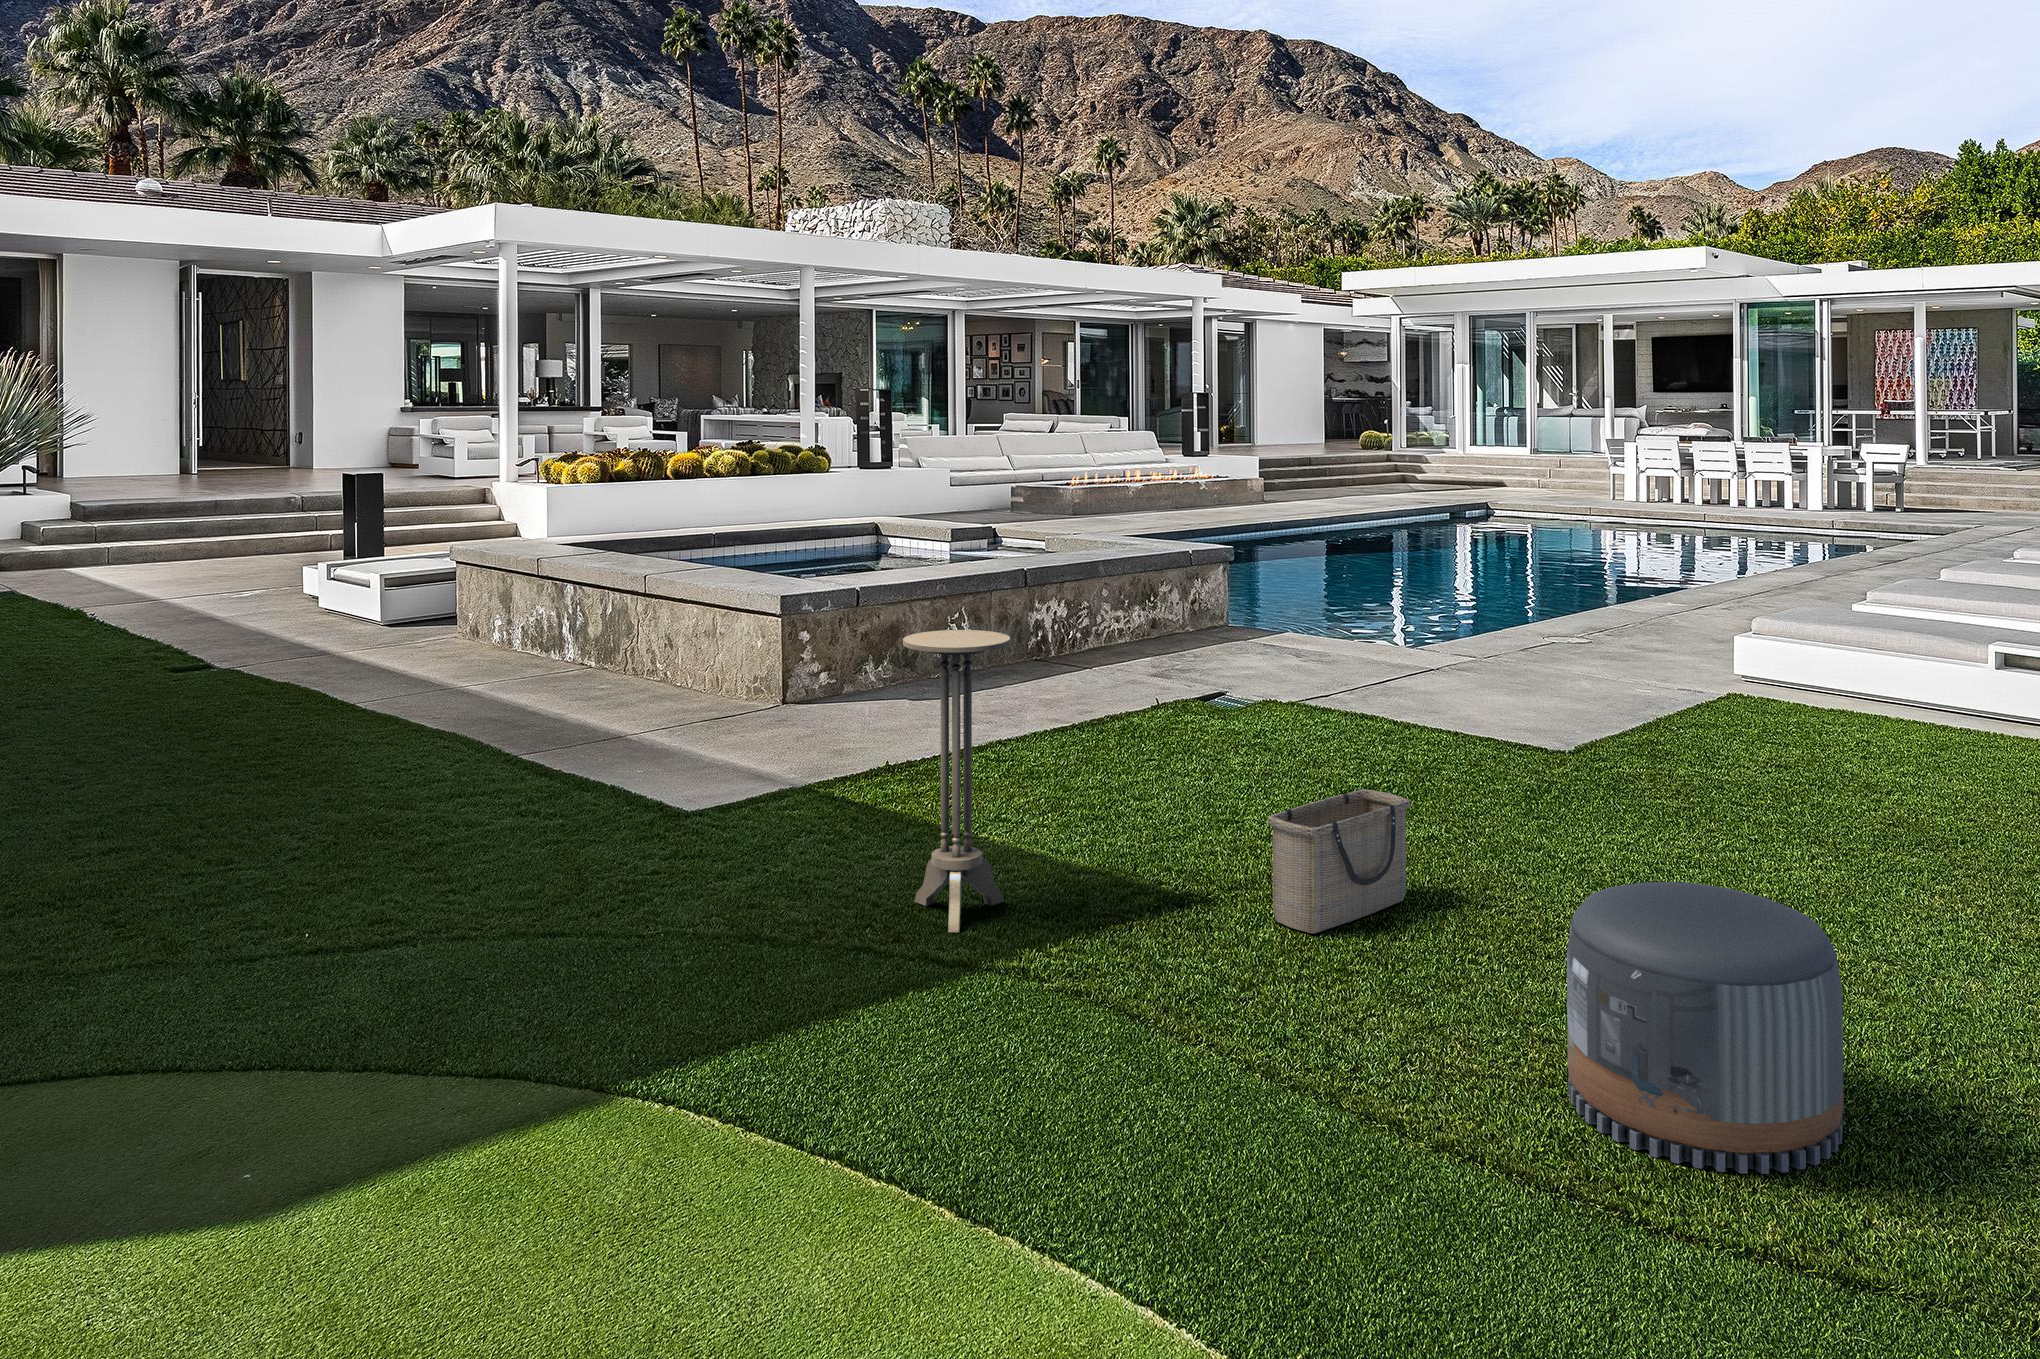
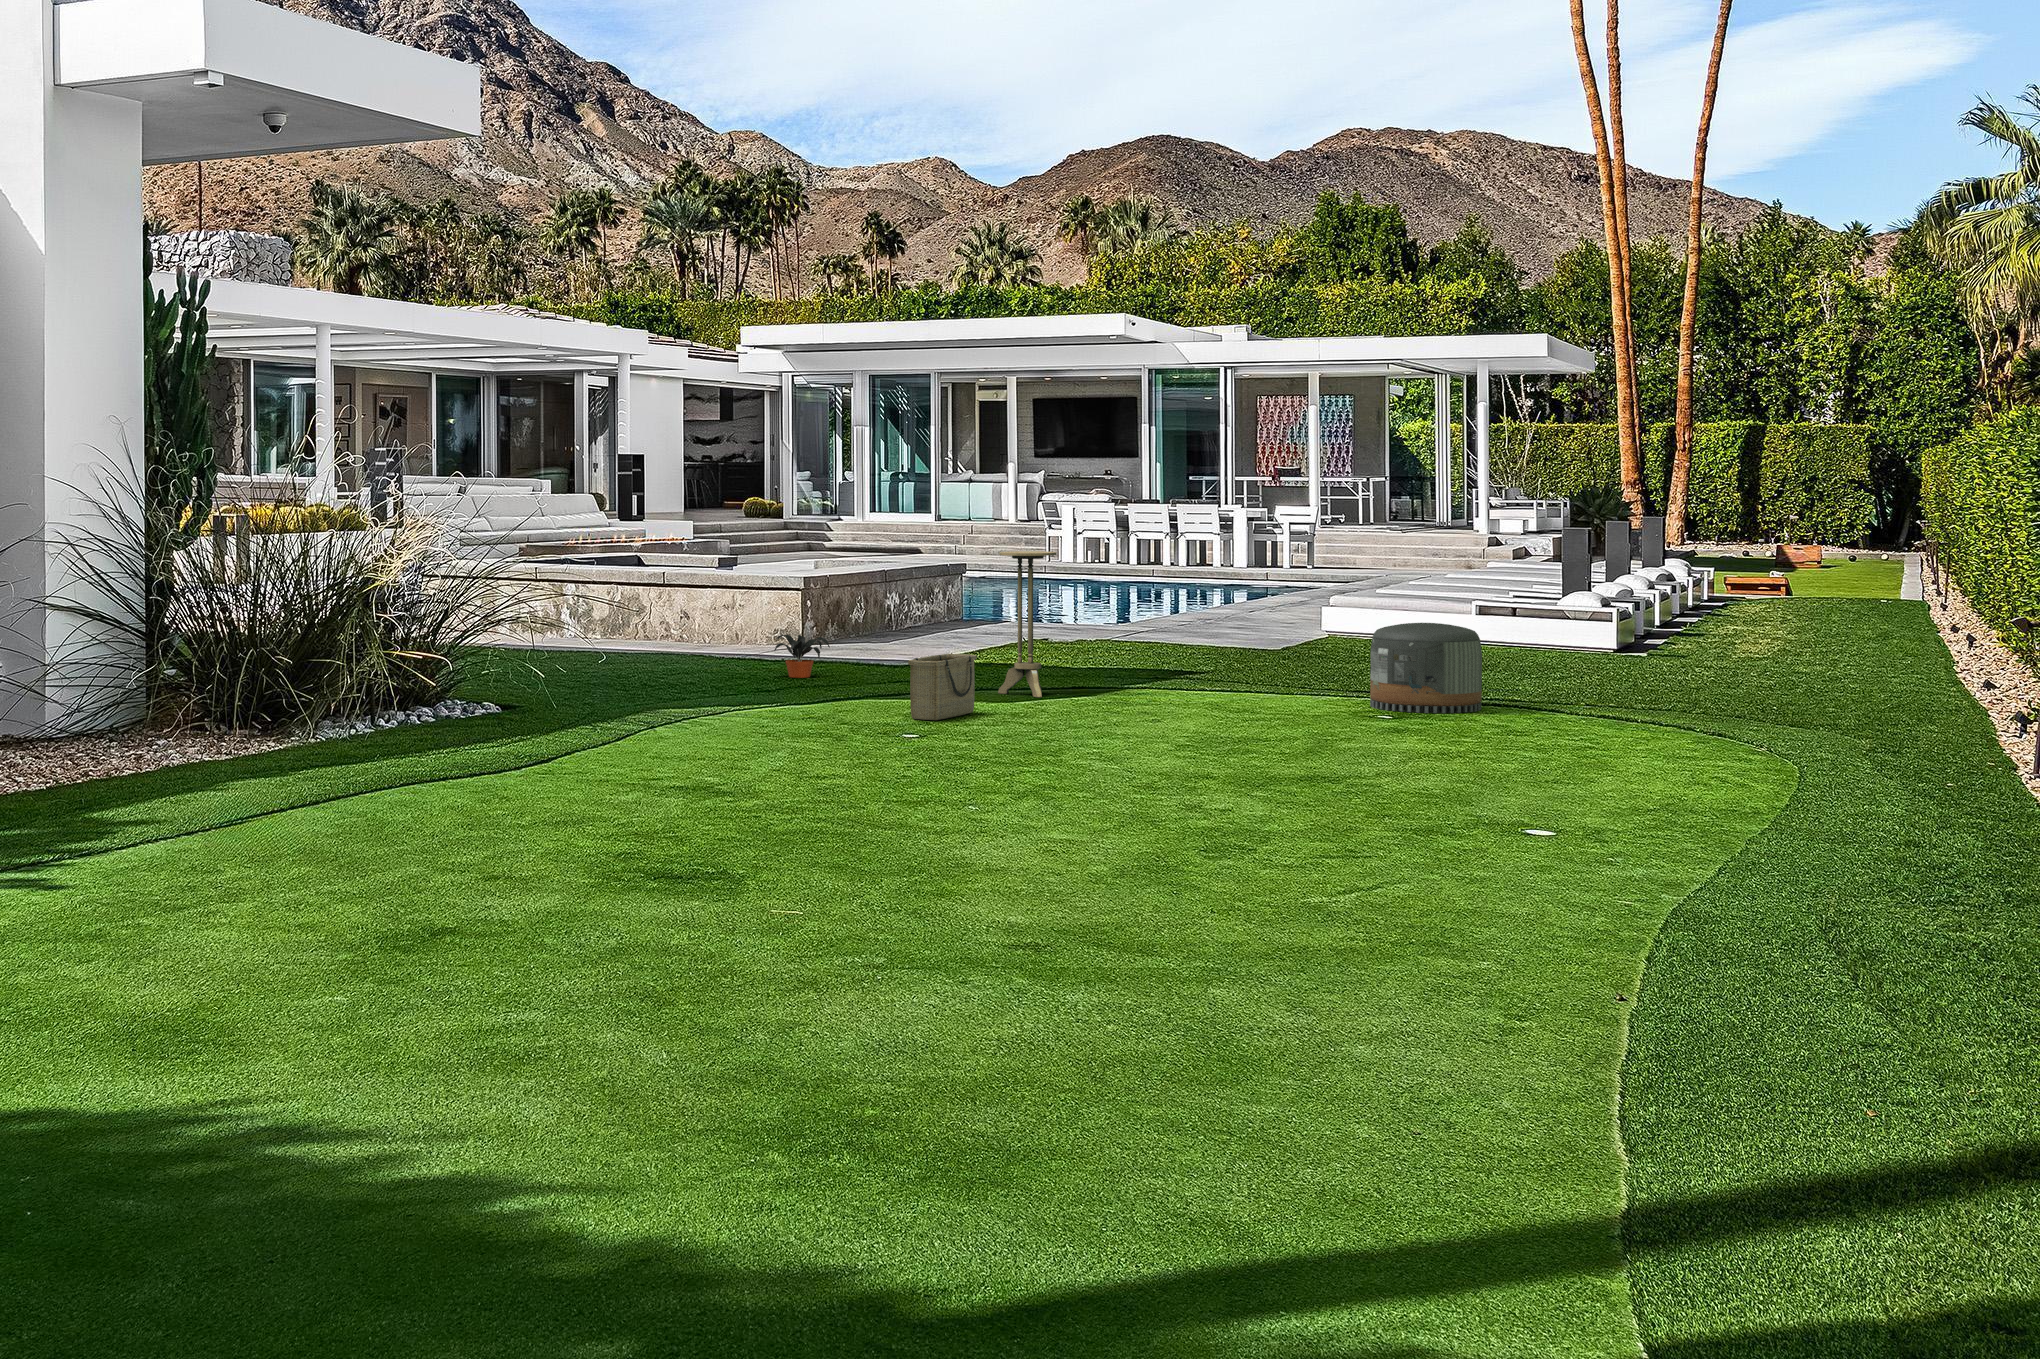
potted plant: none [708,715,801,793] -> present [774,635,830,678]
basket: present [1268,789,1410,934] -> present [908,654,977,720]

